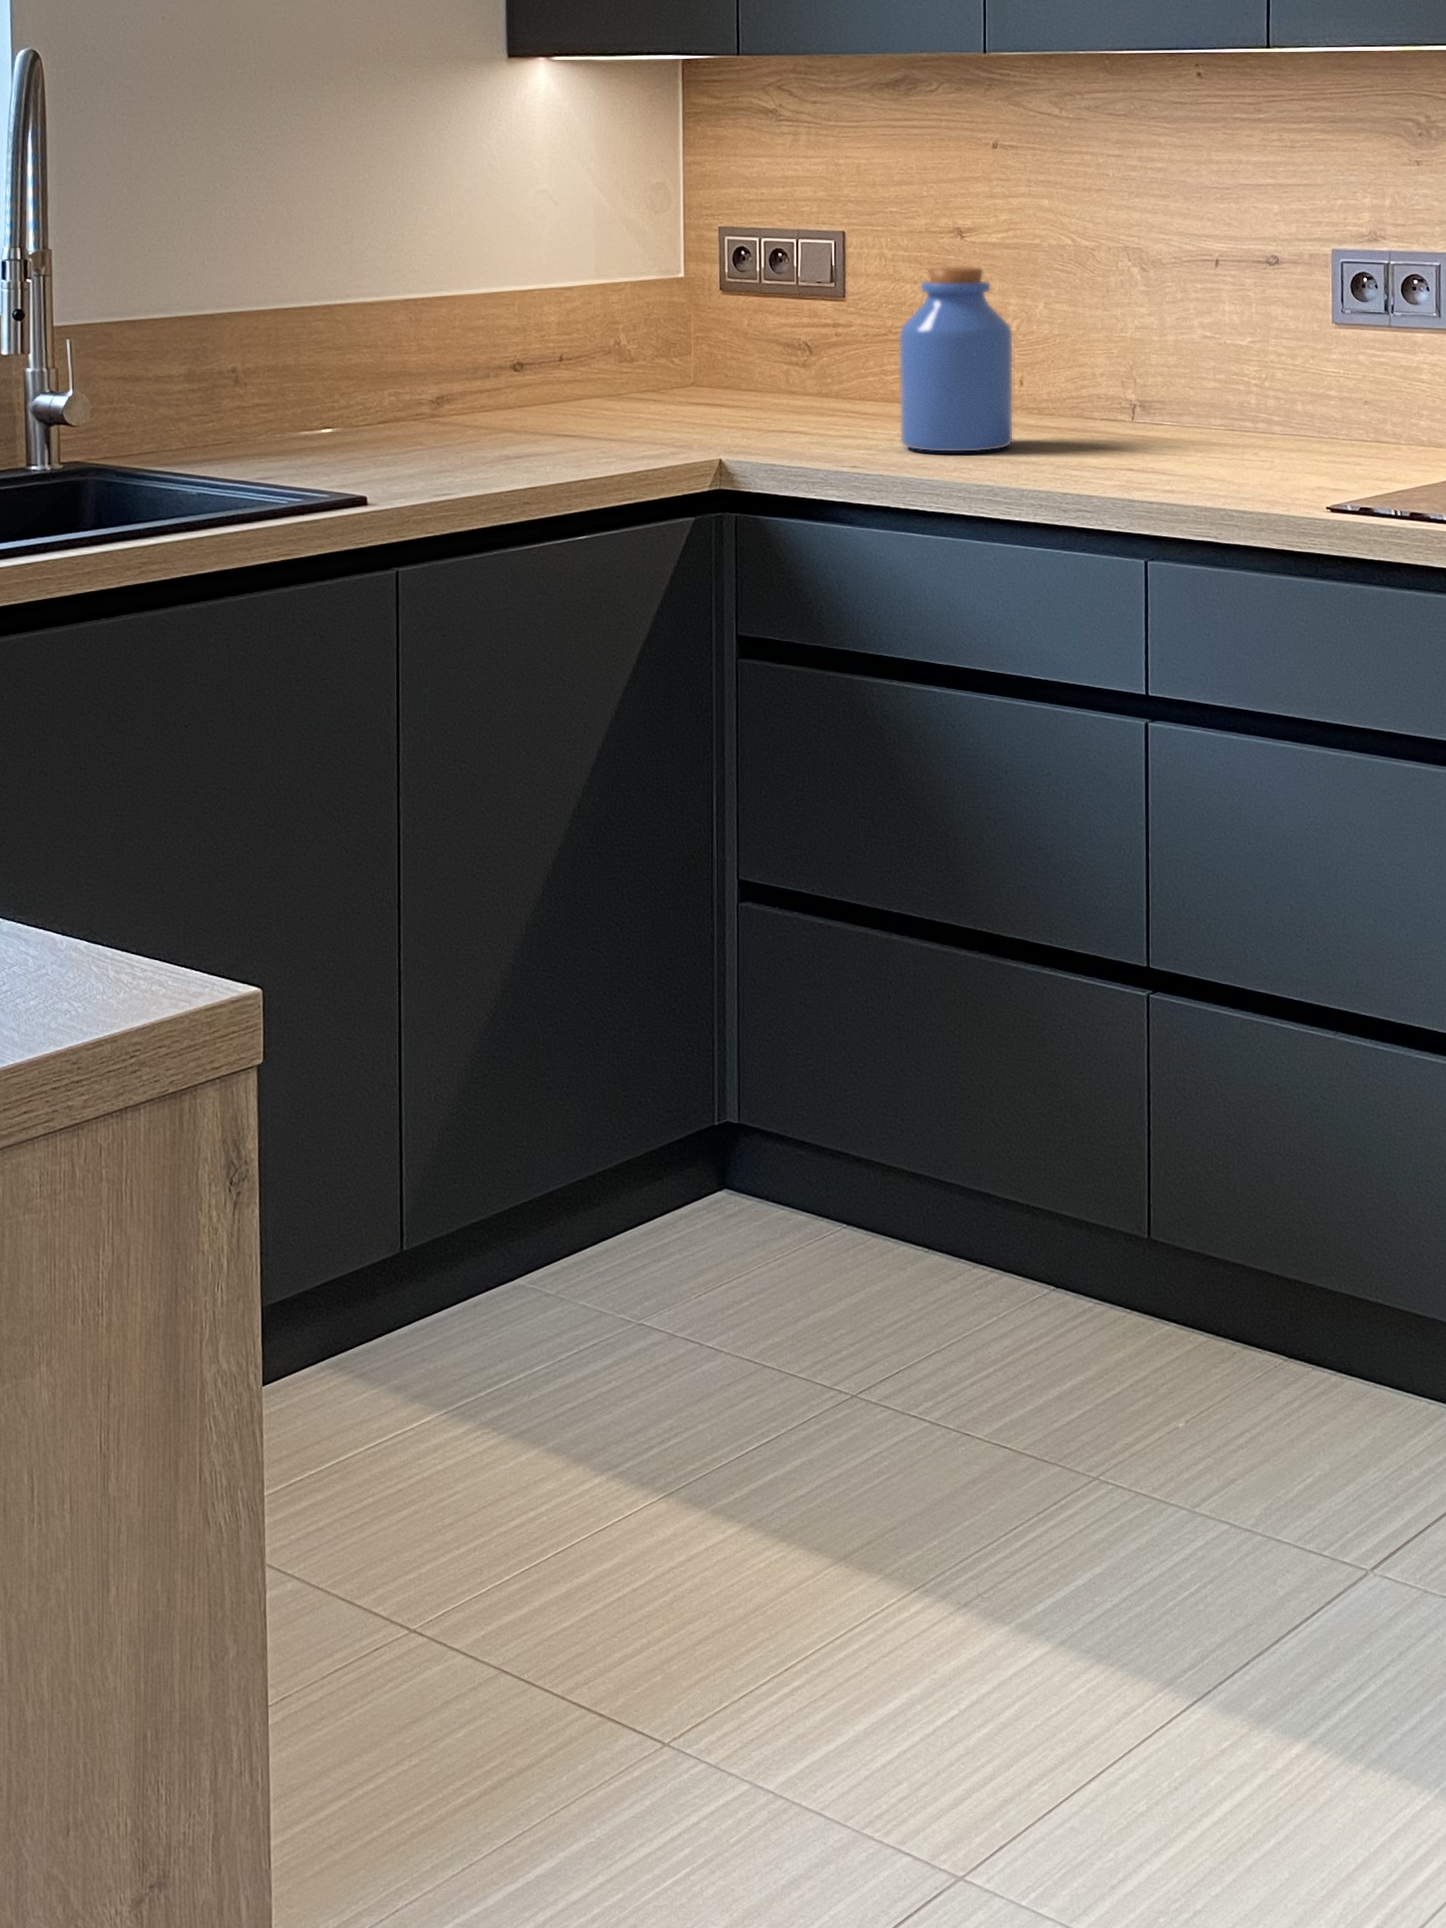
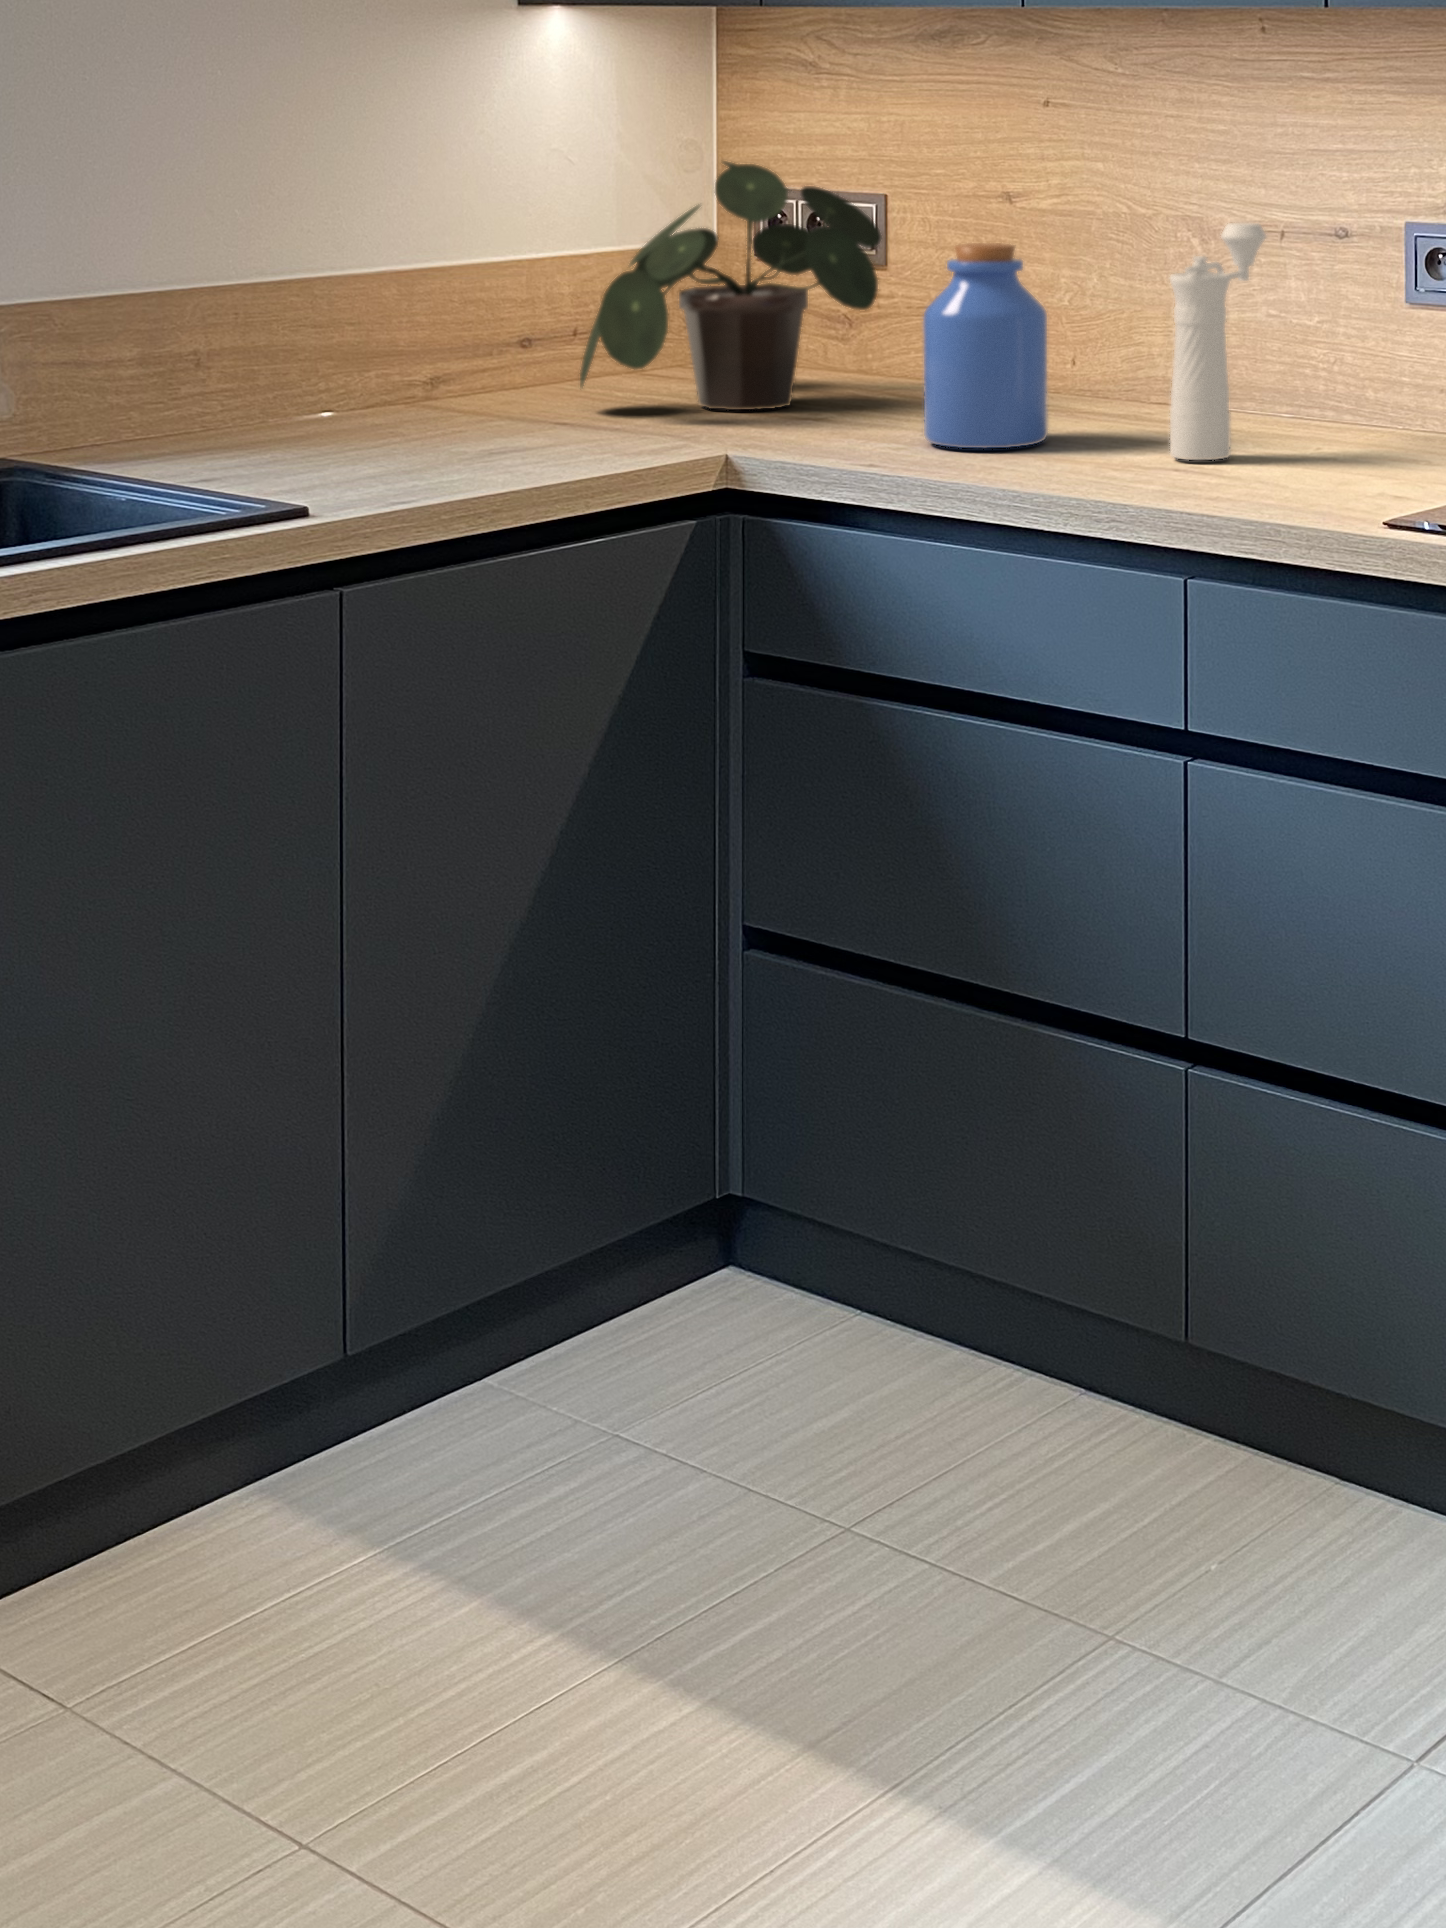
potted plant: none [580,197,852,423] -> present [580,162,881,410]
pepper mill: none [1126,248,1210,459] -> present [1170,223,1266,460]

